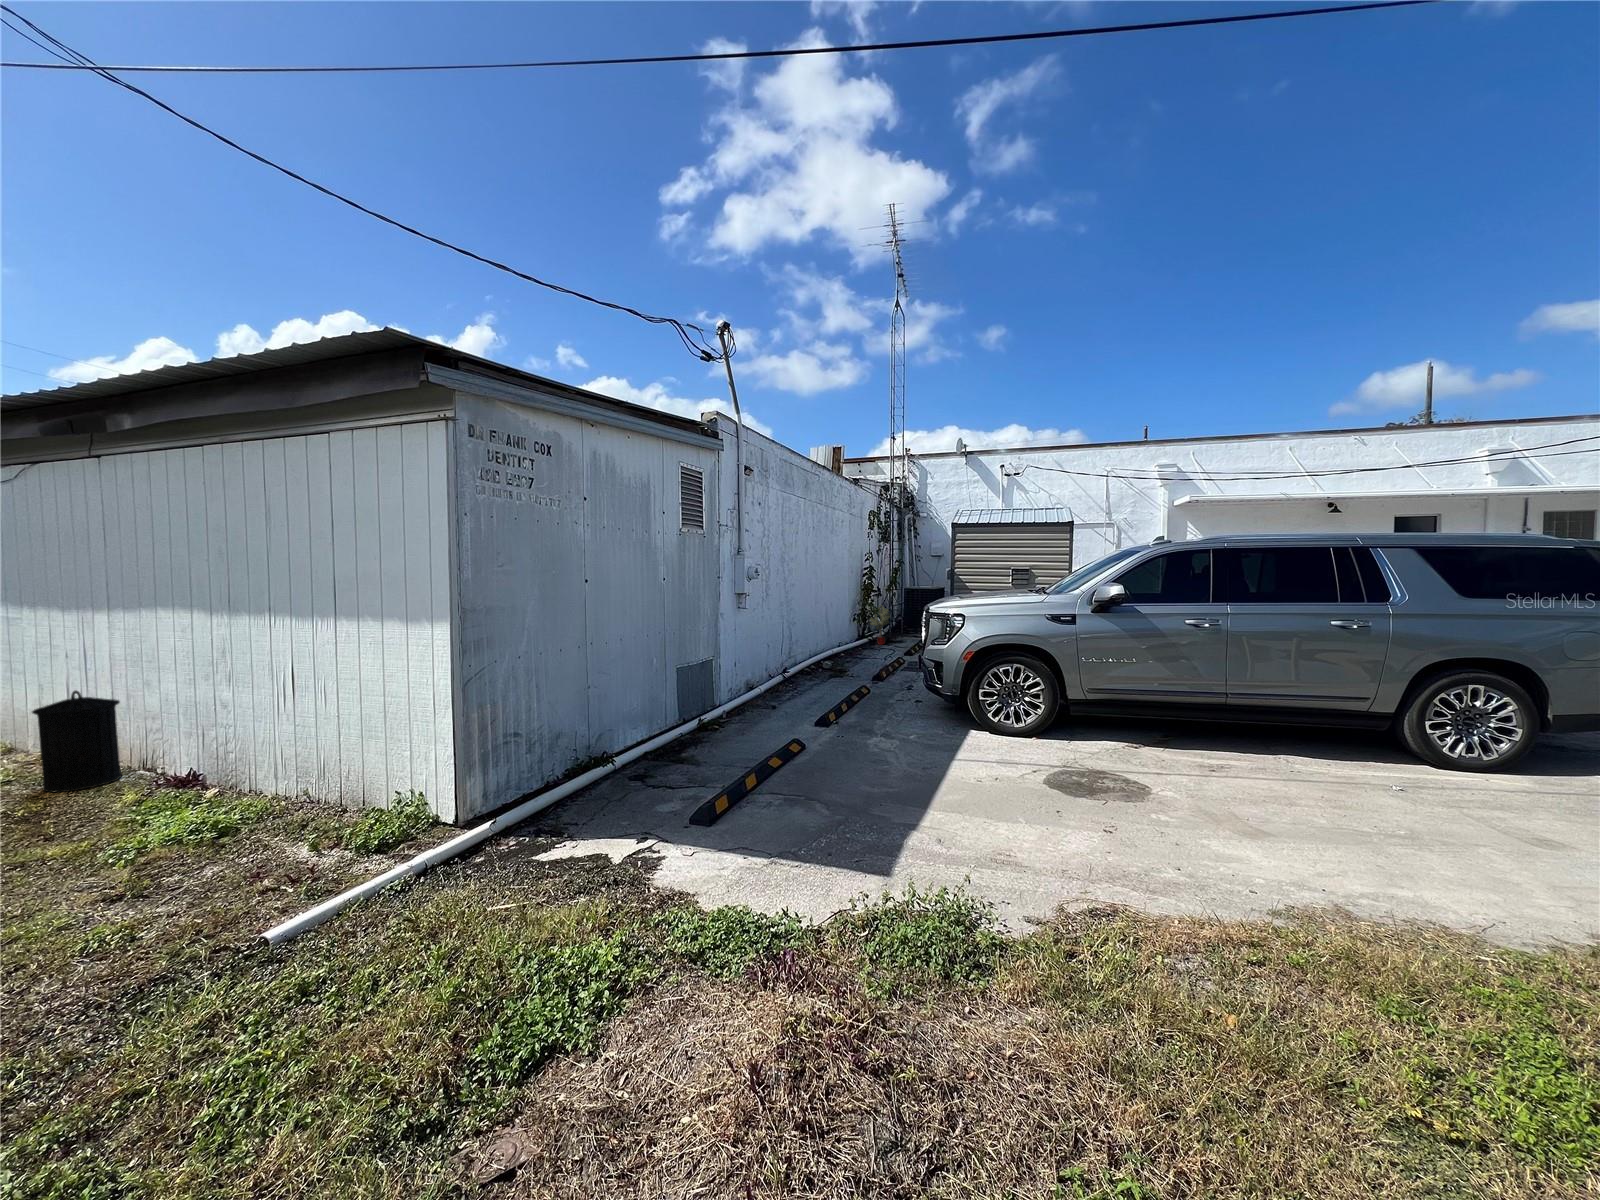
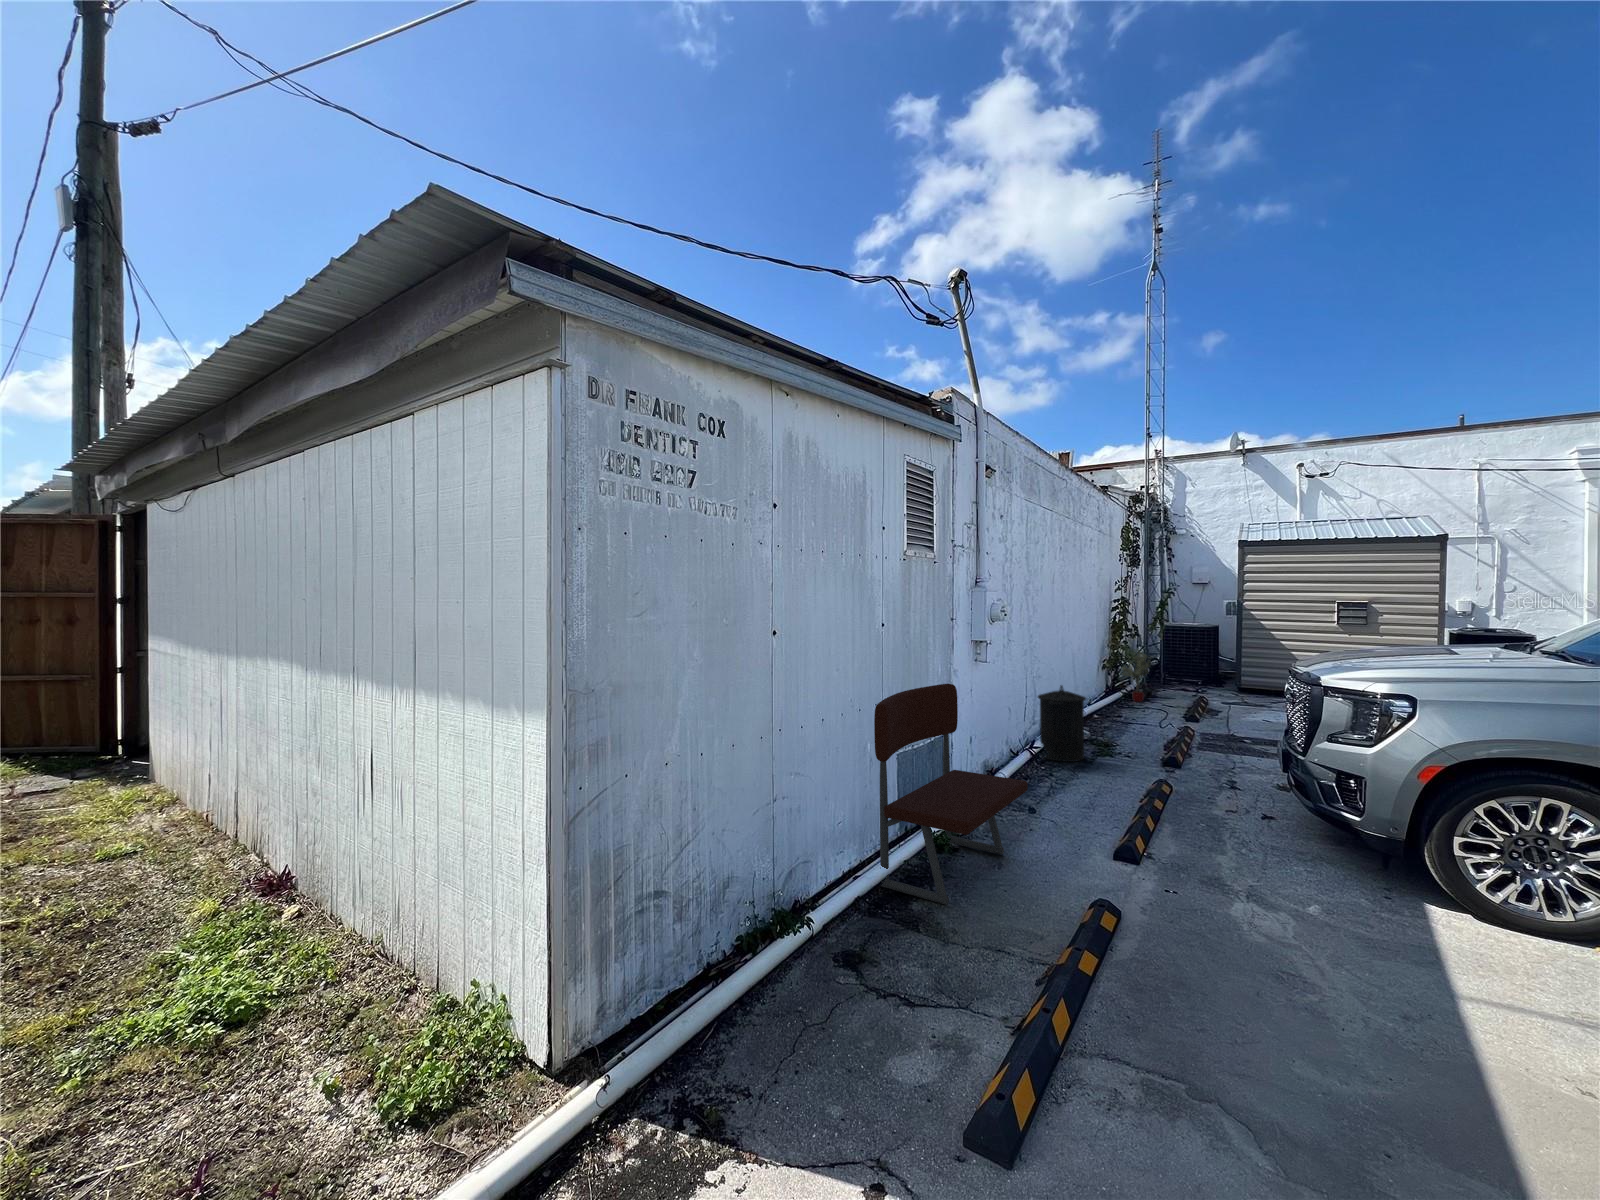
bench: none [657,619,762,753] -> present [874,684,1028,905]
trash can: present [32,691,122,792] -> present [1038,686,1086,762]

